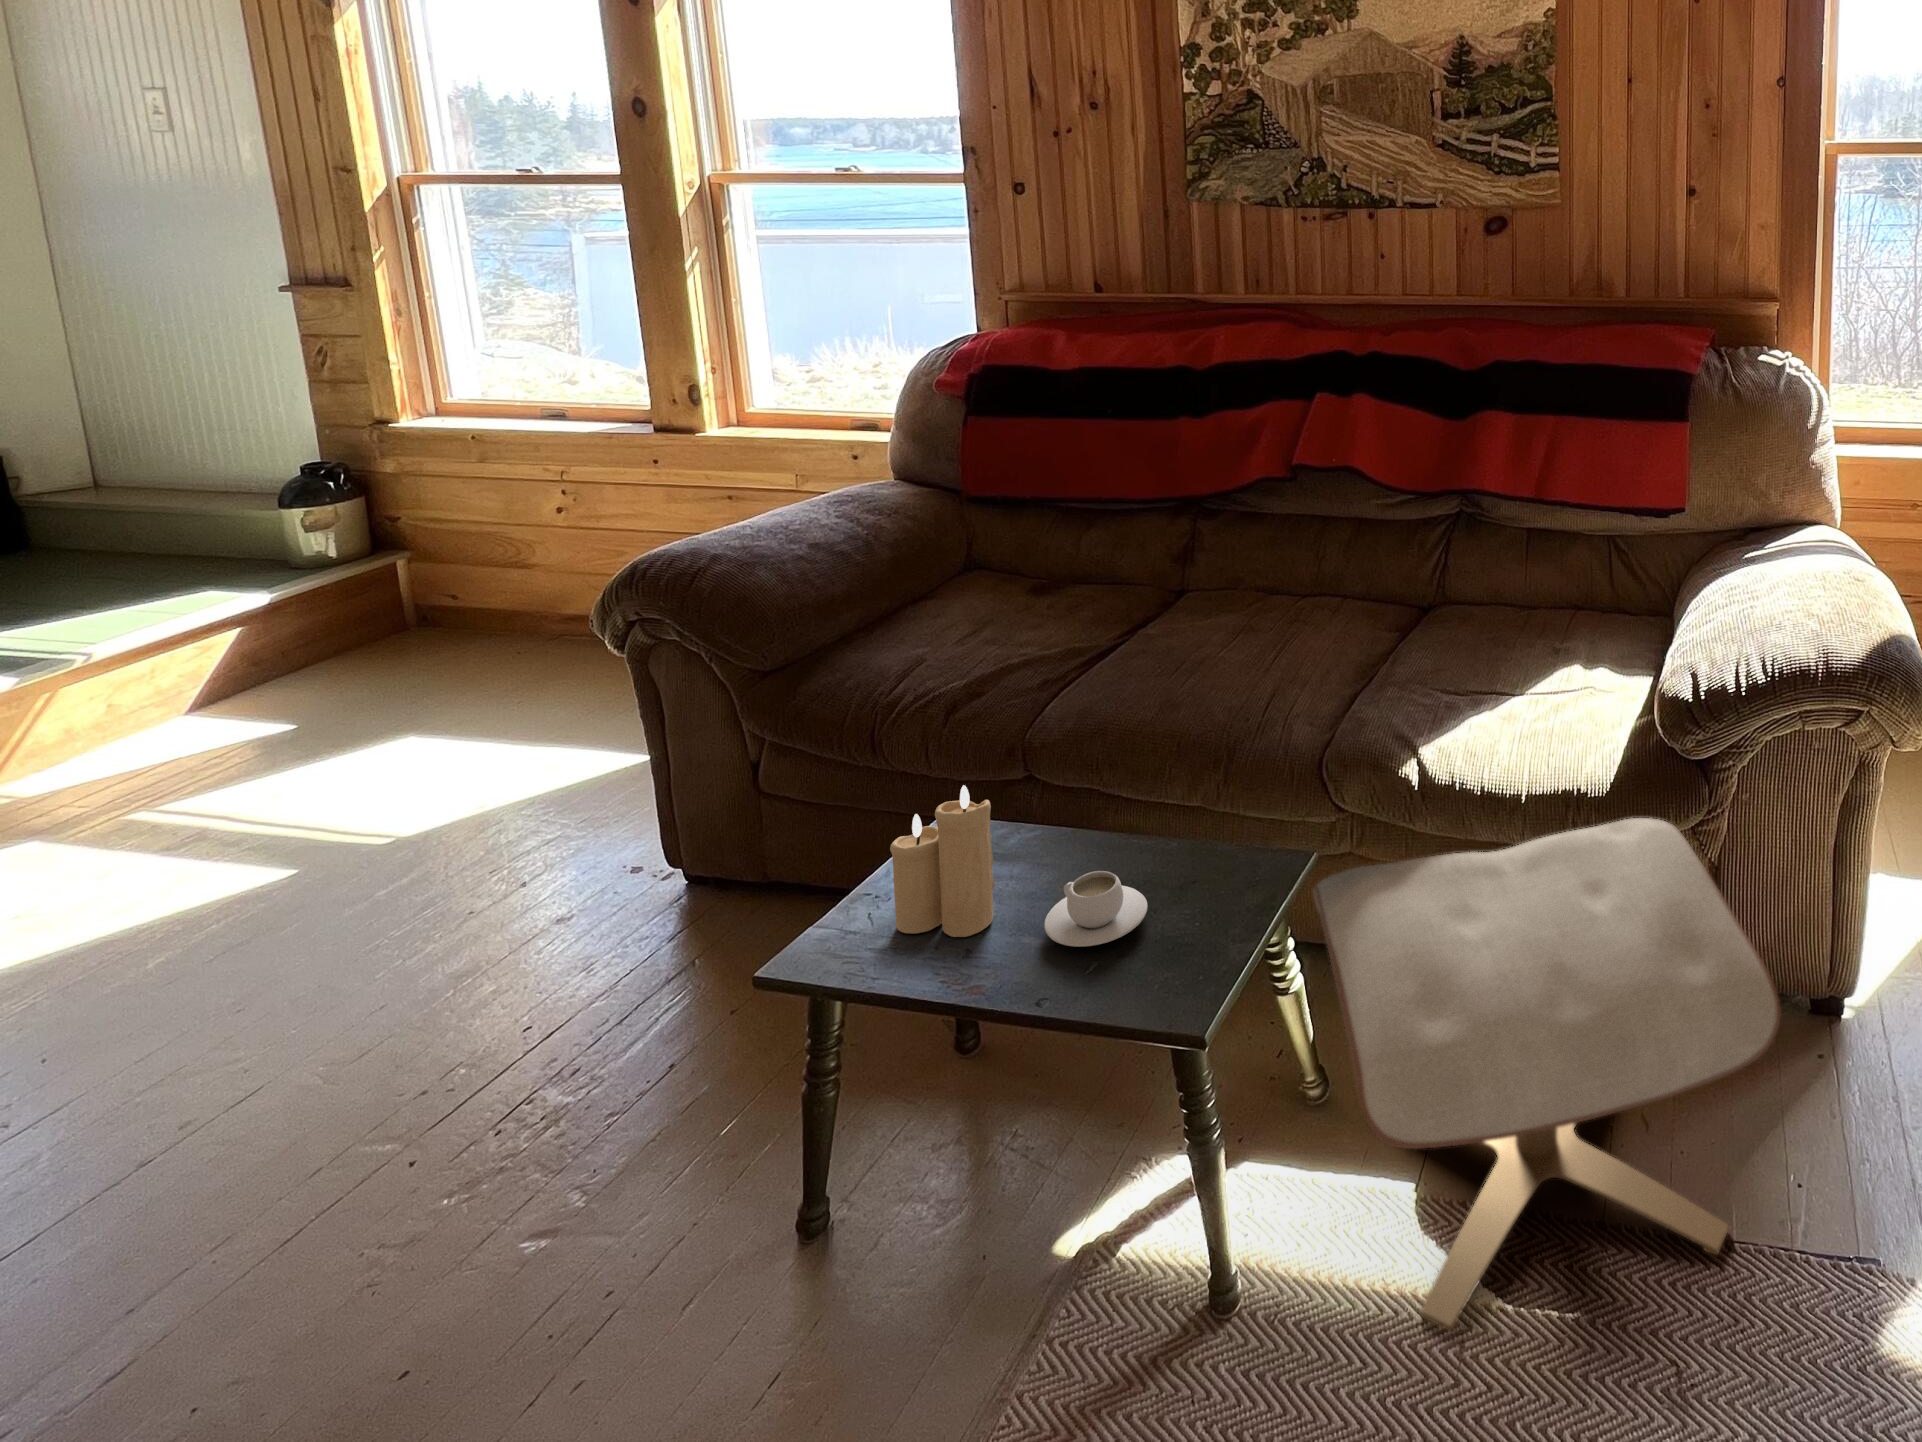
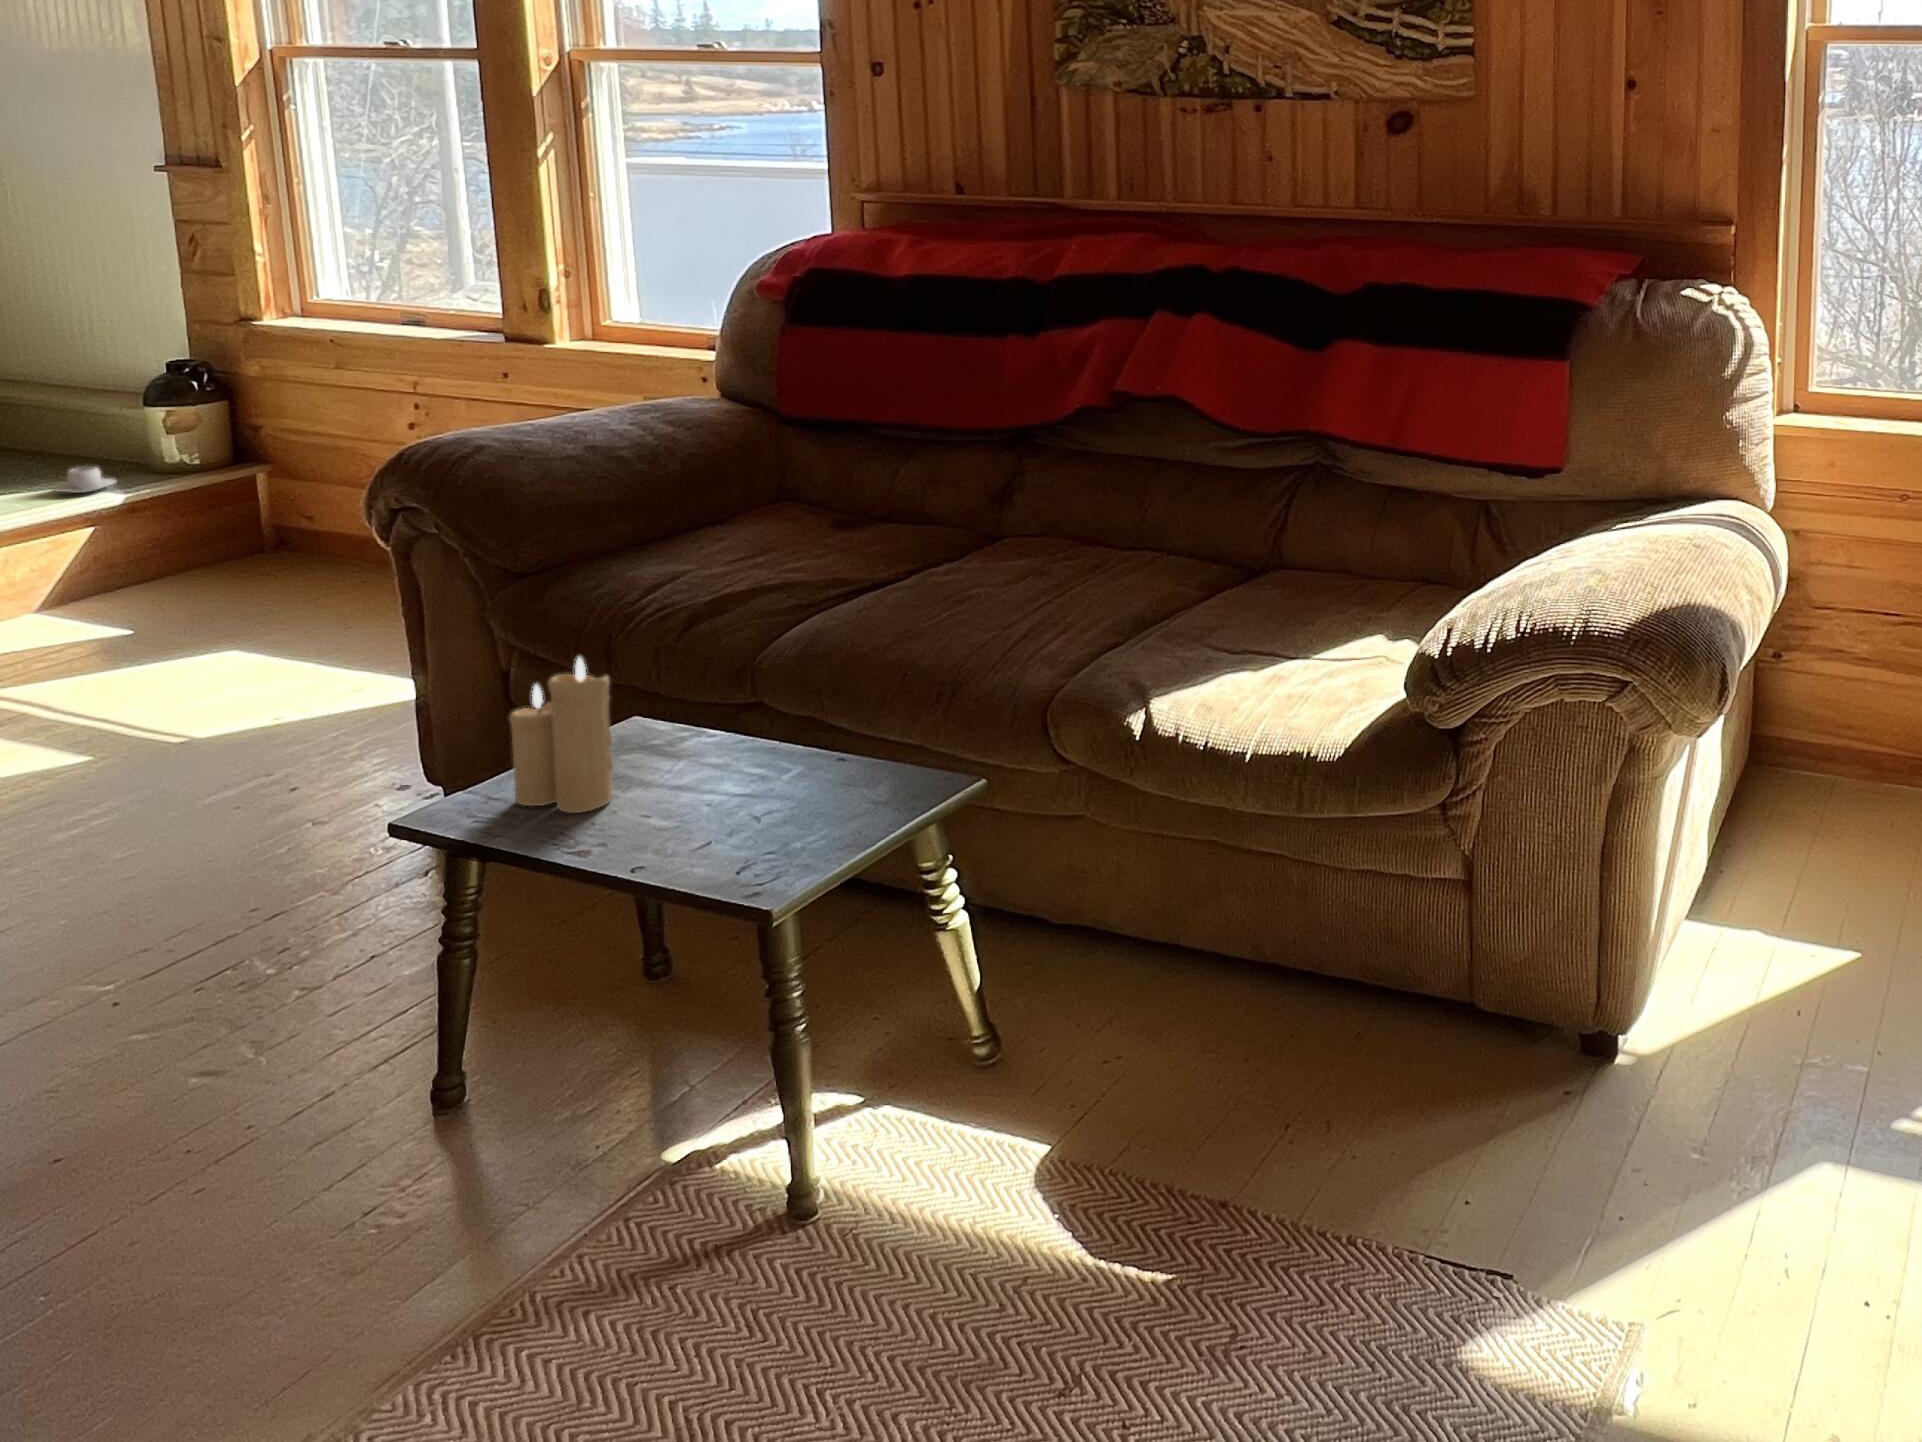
ottoman: present [1313,818,1780,1331] -> none [915,781,1410,1270]
teacup: present [1044,871,1148,947] -> present [55,466,115,493]

